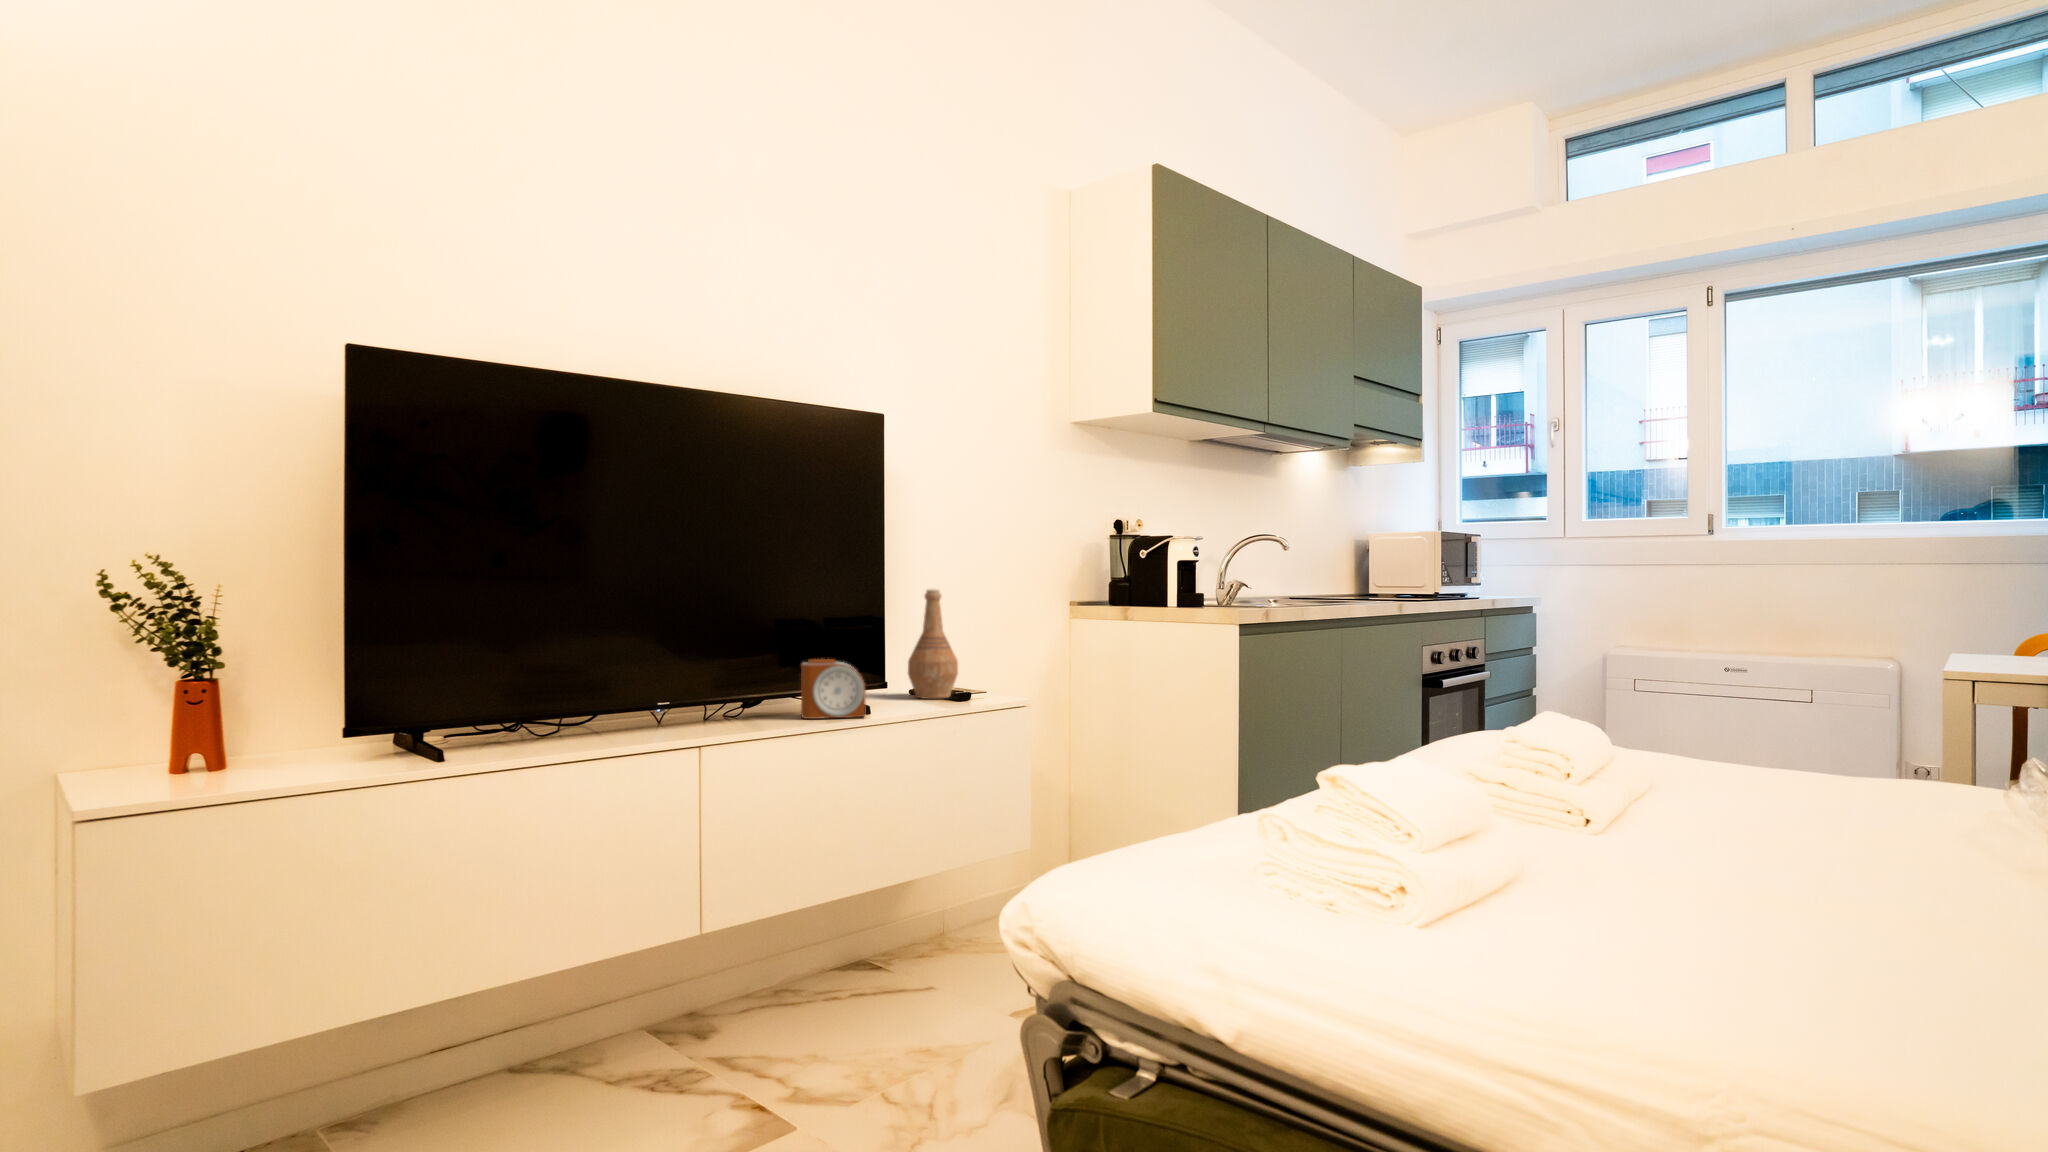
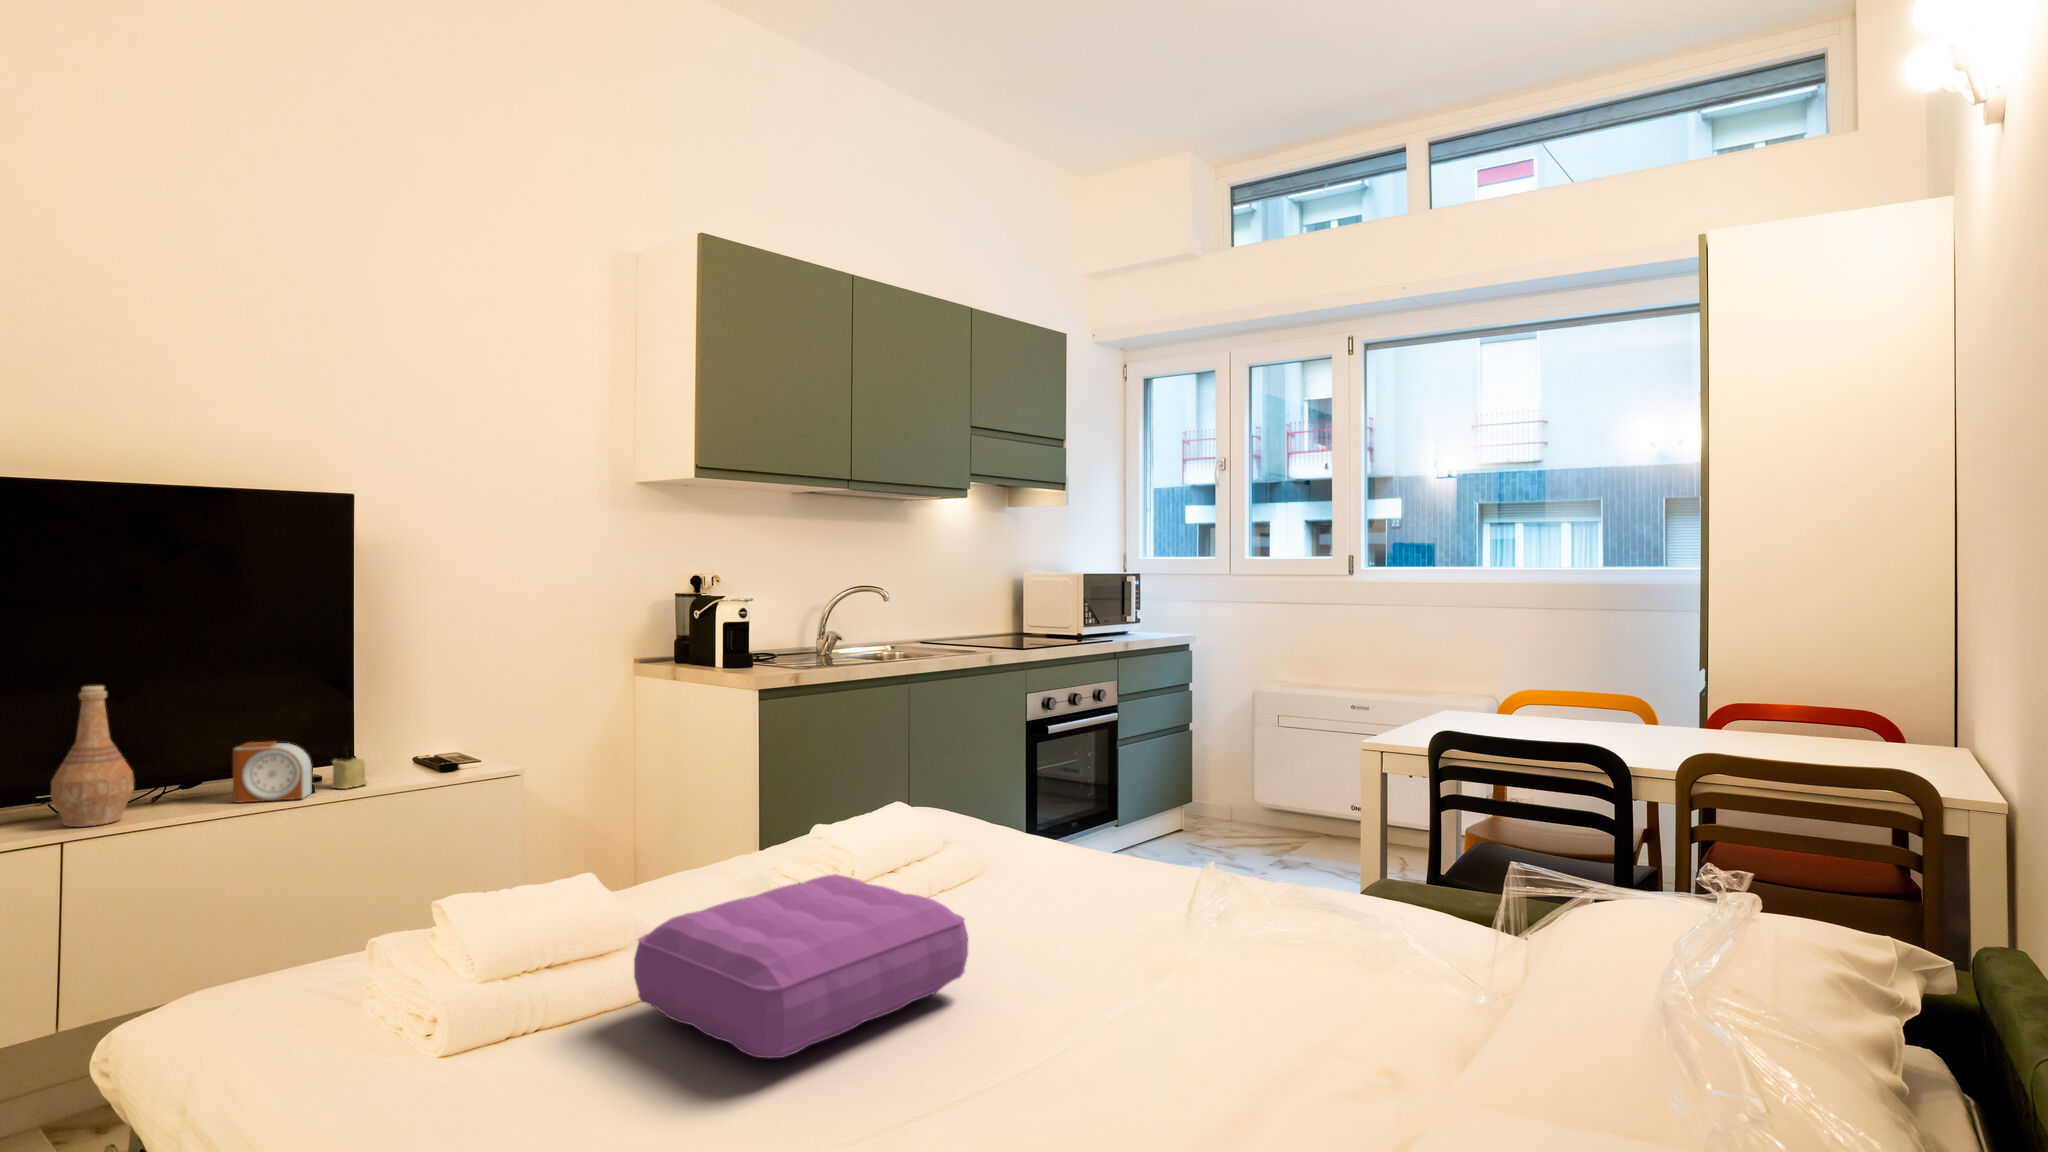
vase: present [908,589,958,699] -> present [51,686,134,827]
candle: none [871,669,902,711] -> present [331,747,367,789]
pillow: none [1614,765,1974,955] -> present [634,874,968,1058]

